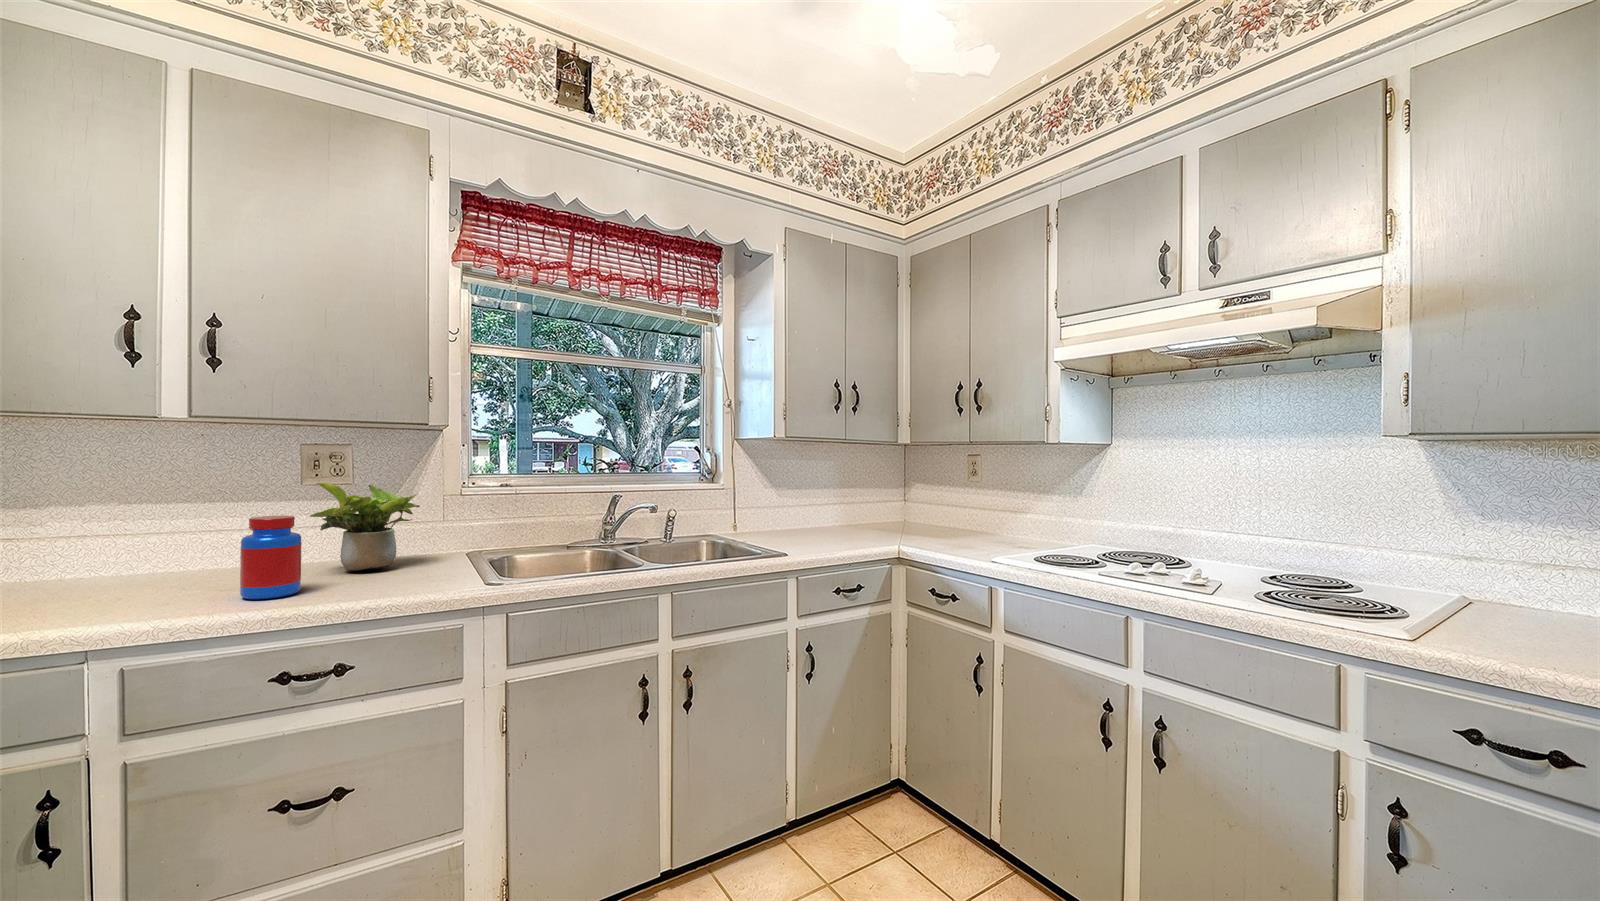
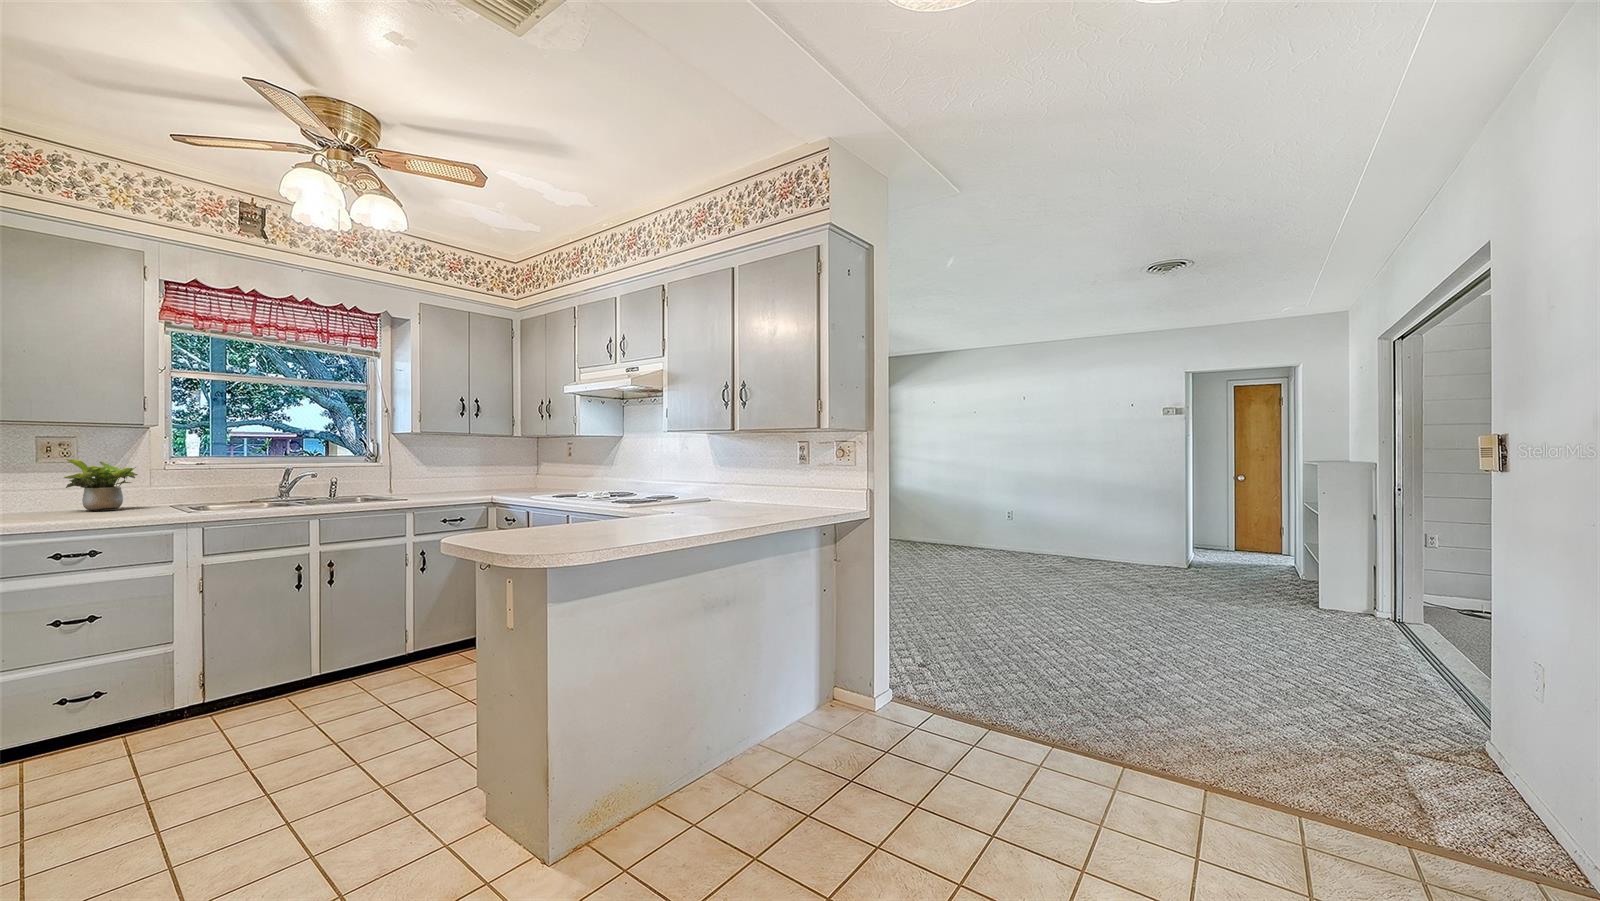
jar: present [240,516,302,599] -> none [28,475,67,518]

